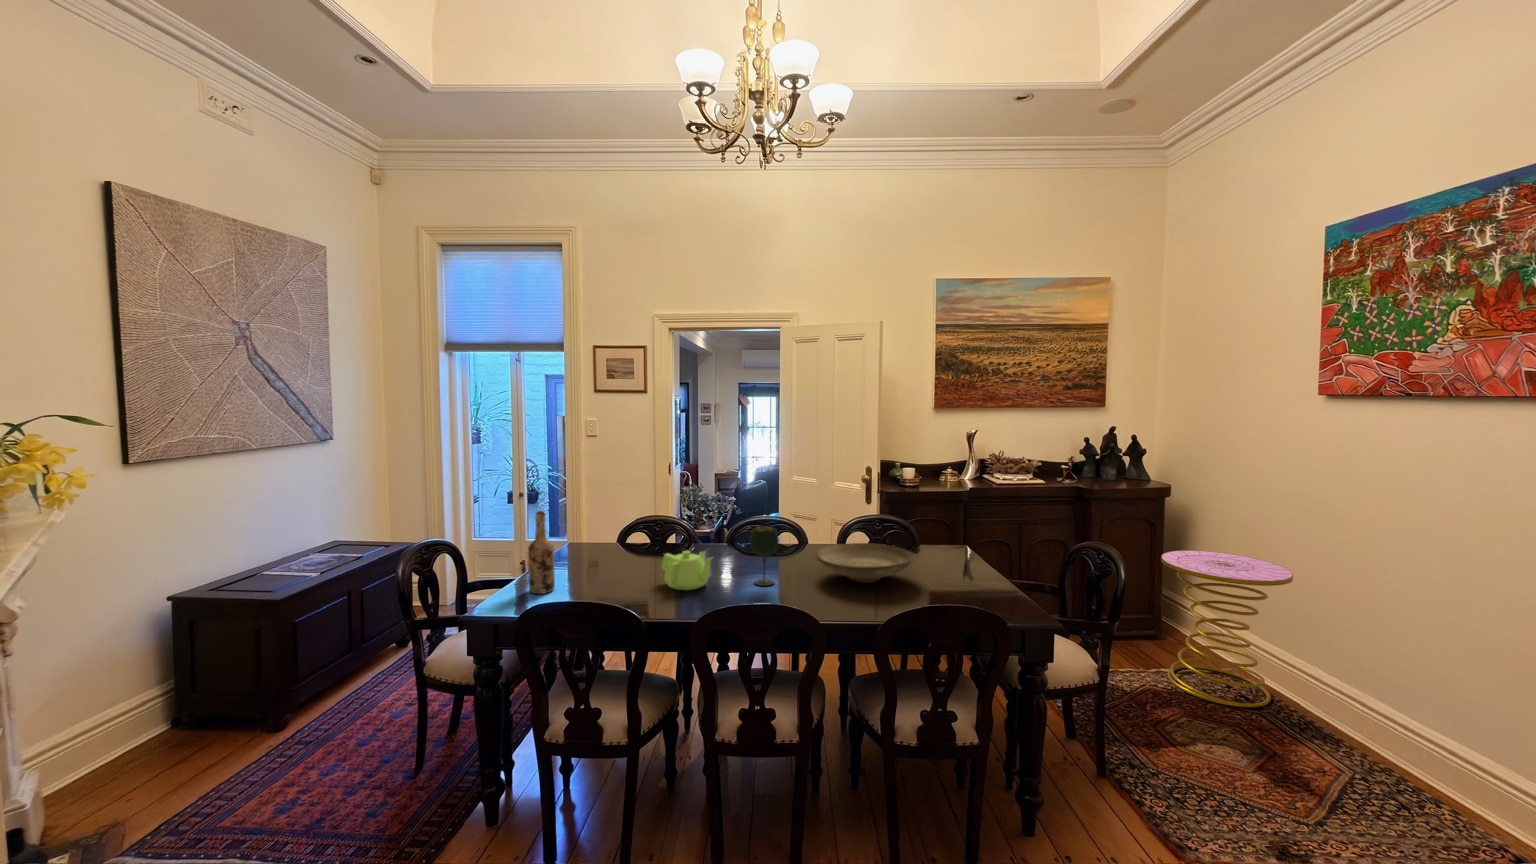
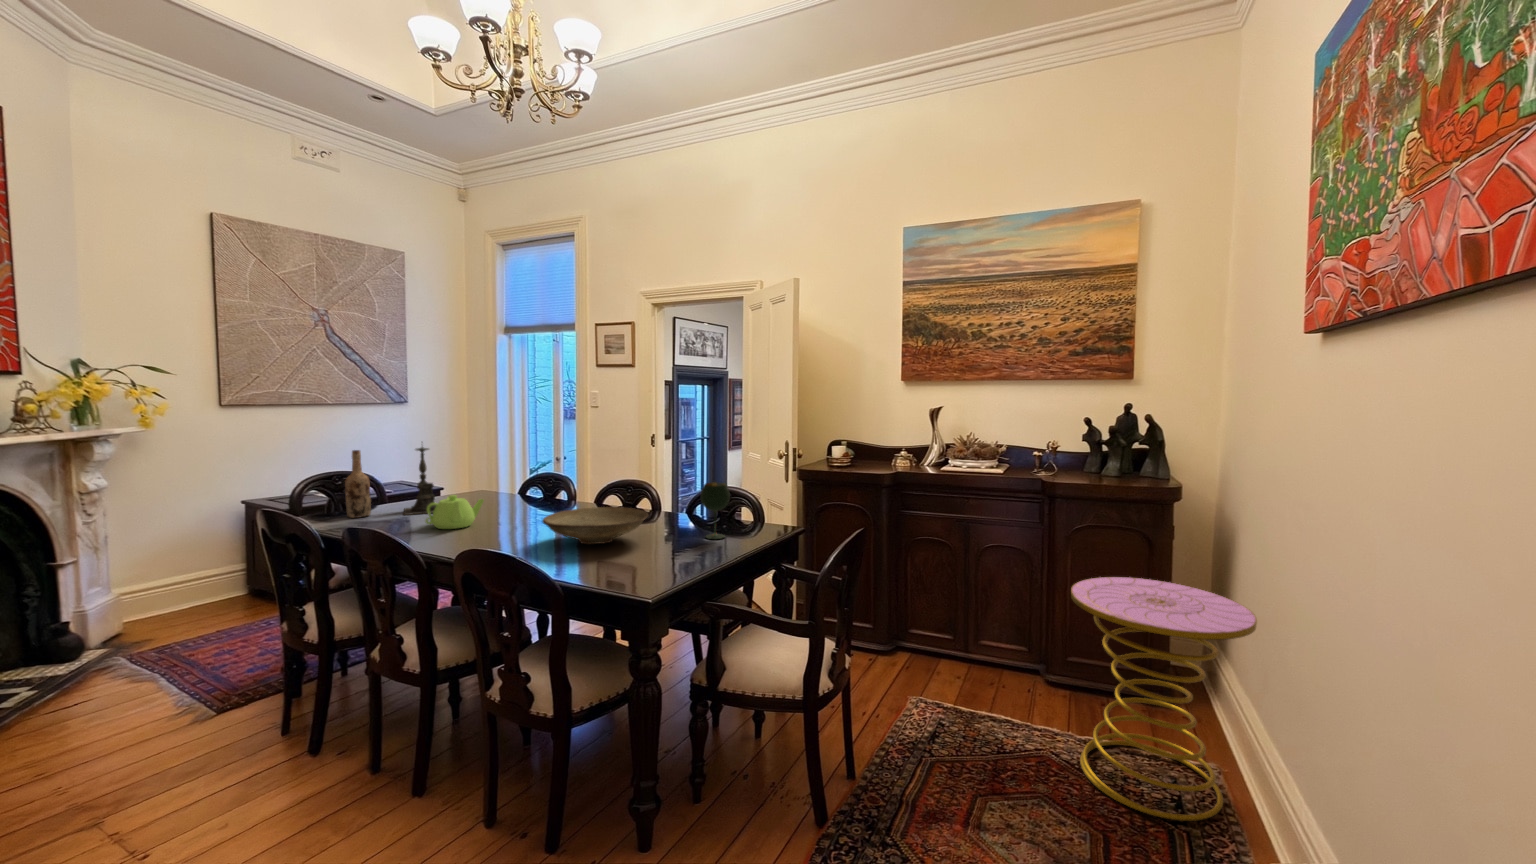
candle holder: none [562,490,621,582] -> present [404,447,436,515]
wine glass: present [750,526,779,586] -> present [701,482,730,539]

